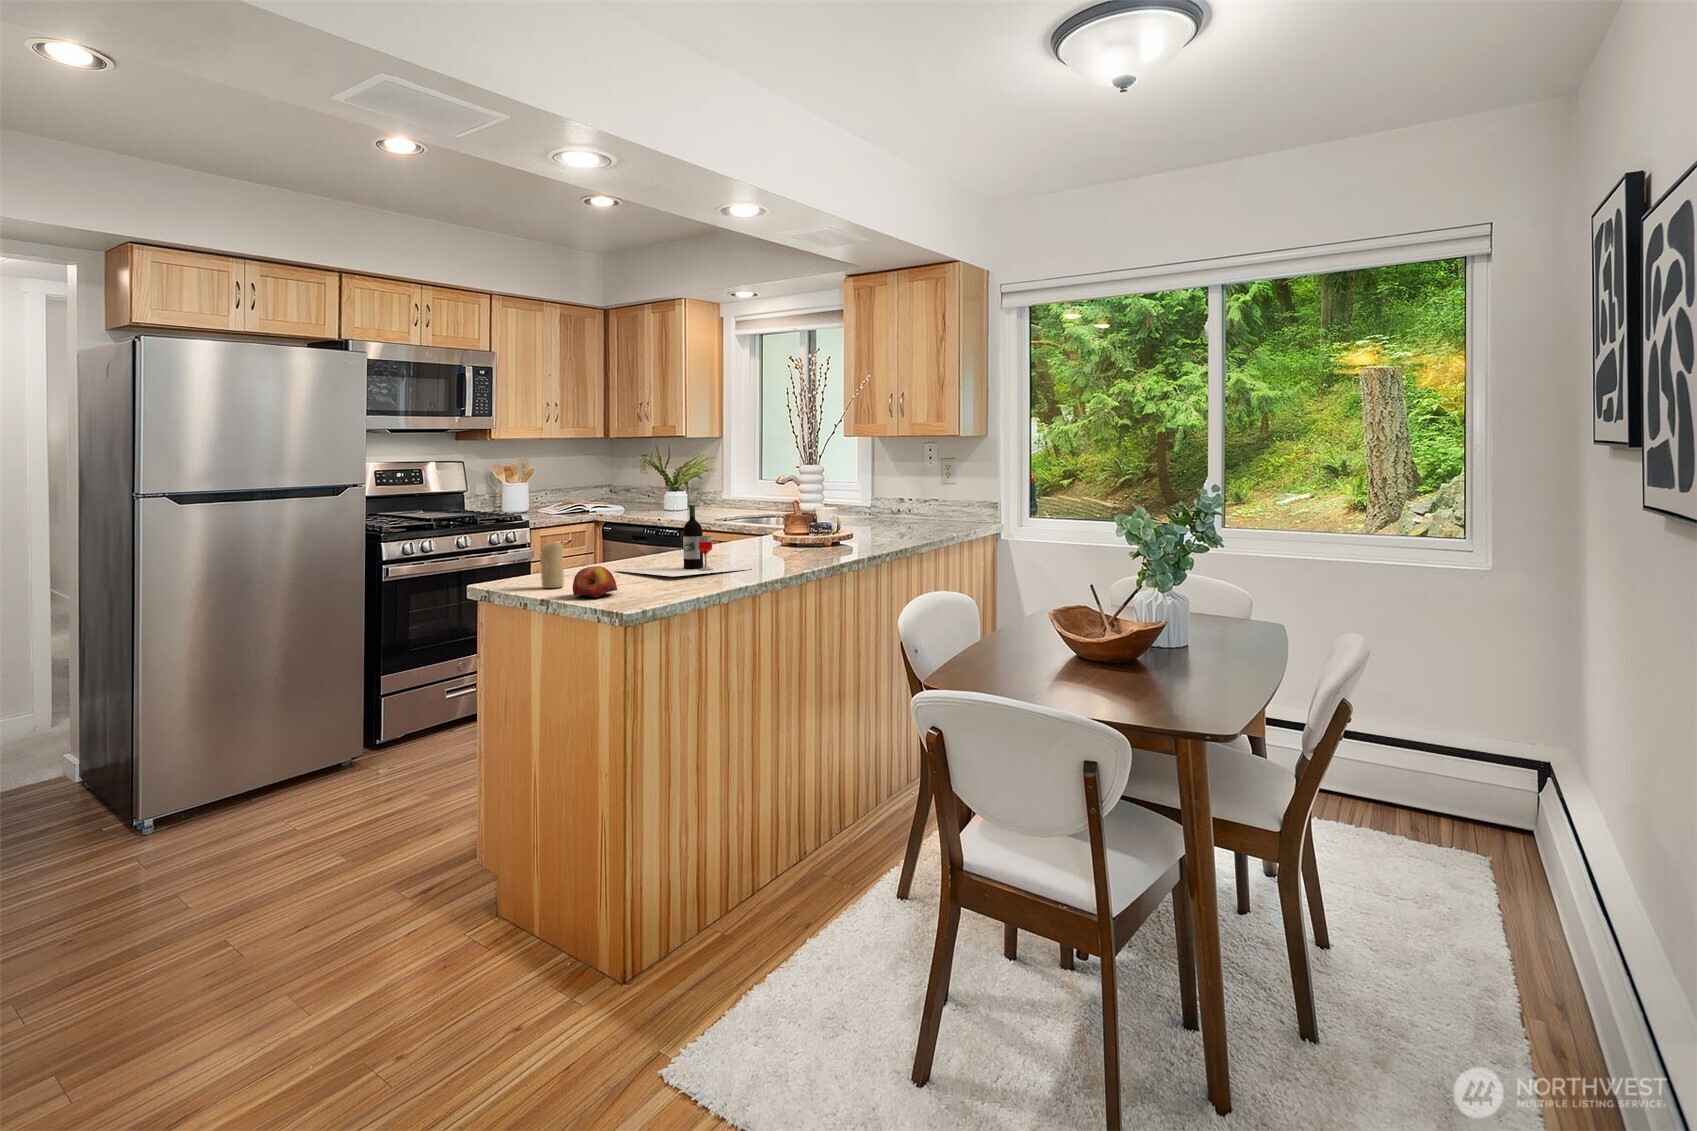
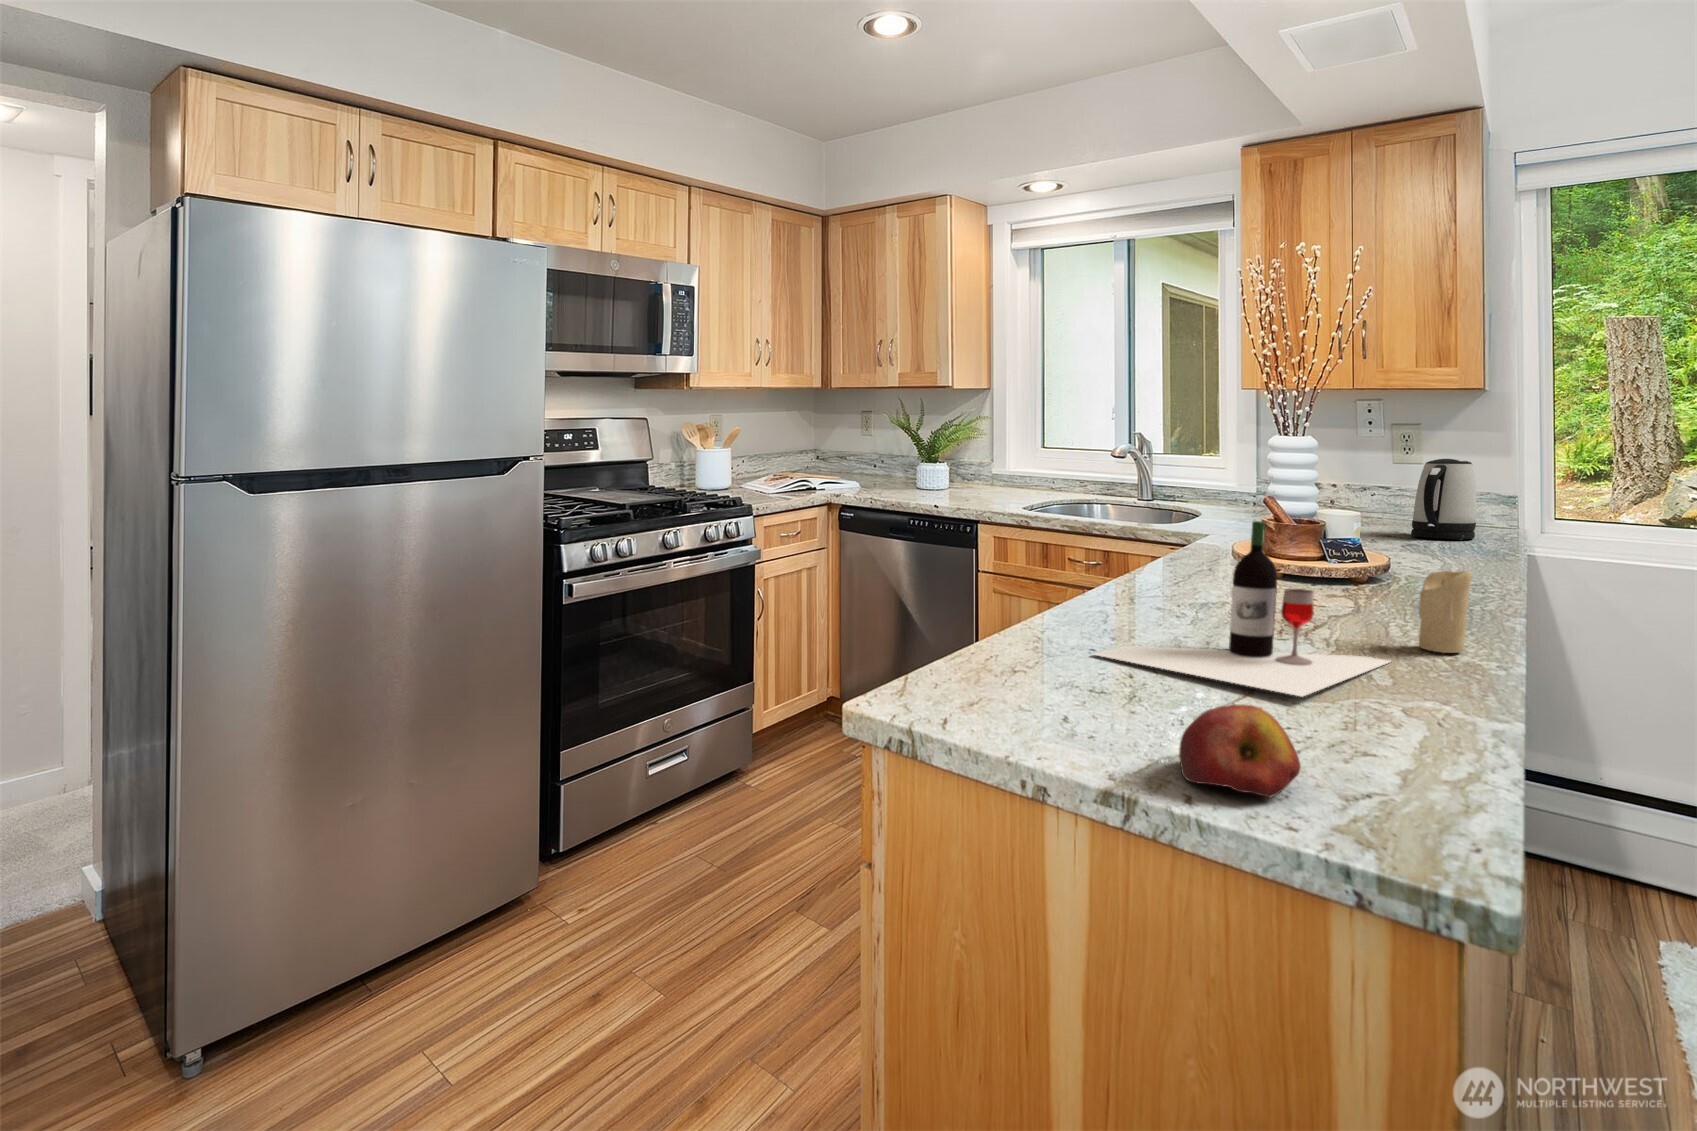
kettle: none [924,481,960,528] -> present [1411,459,1476,540]
candle: present [540,542,564,588] -> present [1419,571,1471,653]

